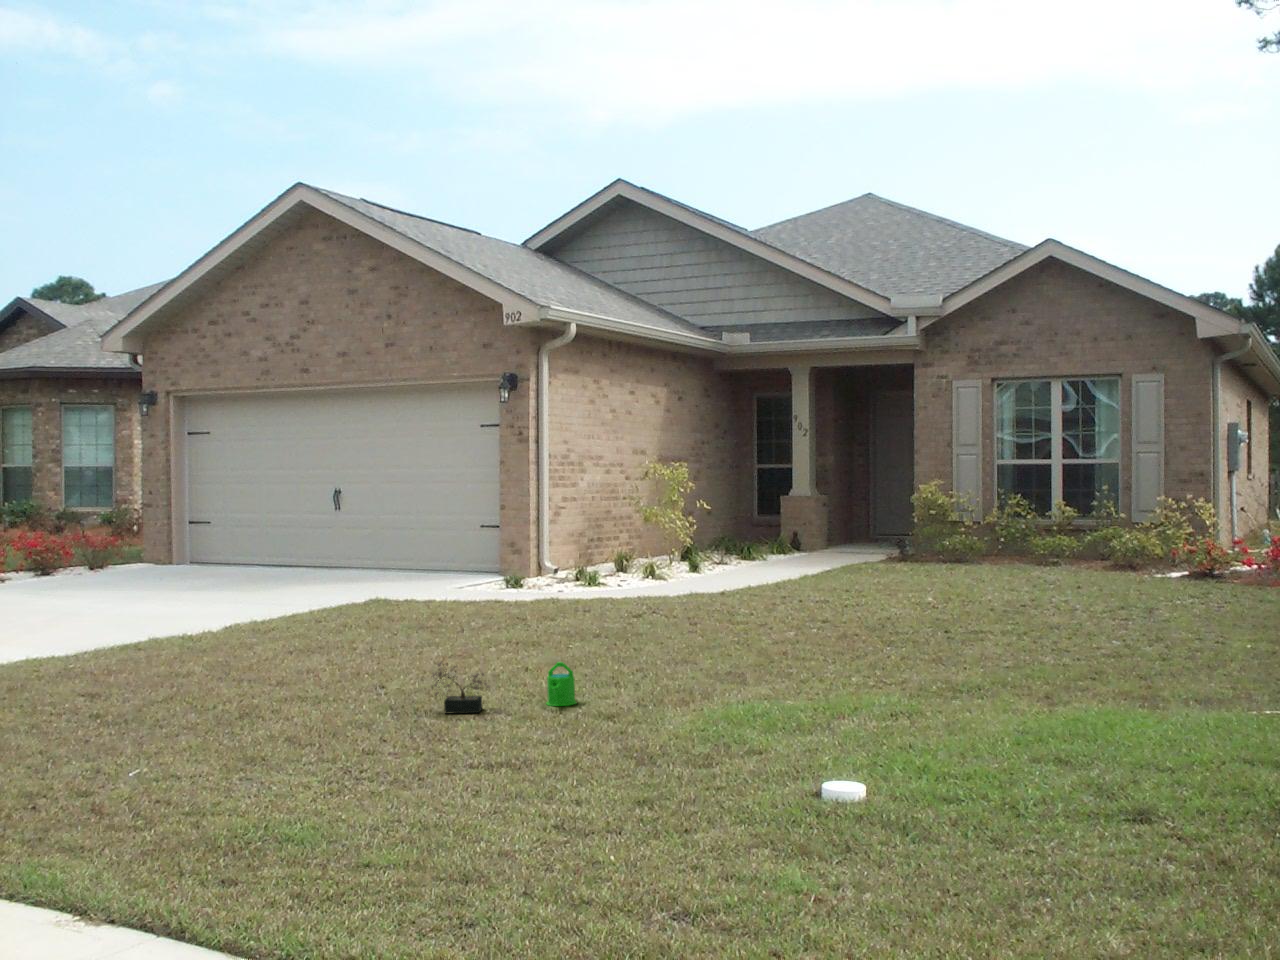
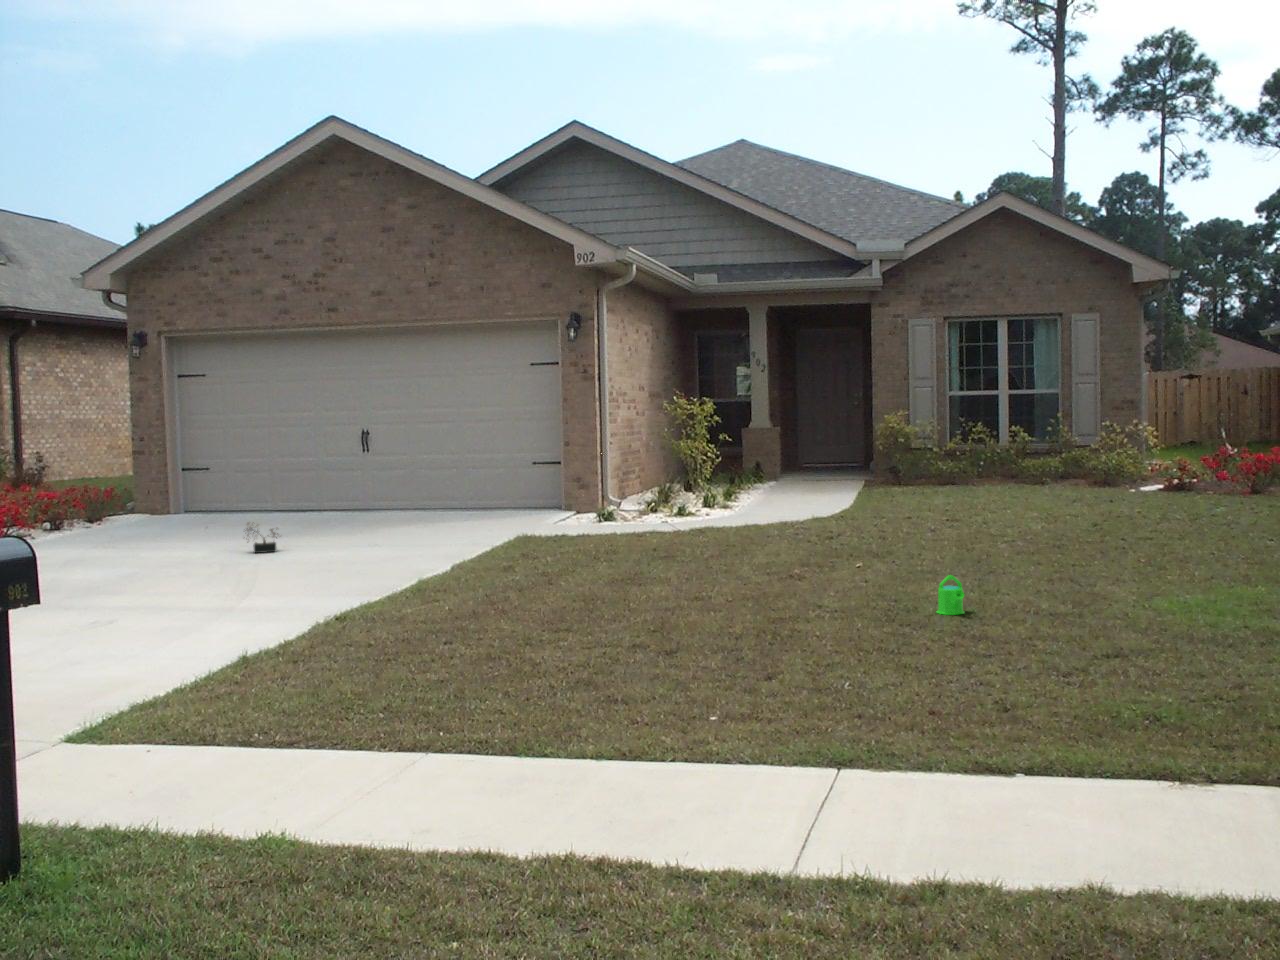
decorative plant: present [431,661,490,713] -> present [245,523,281,553]

